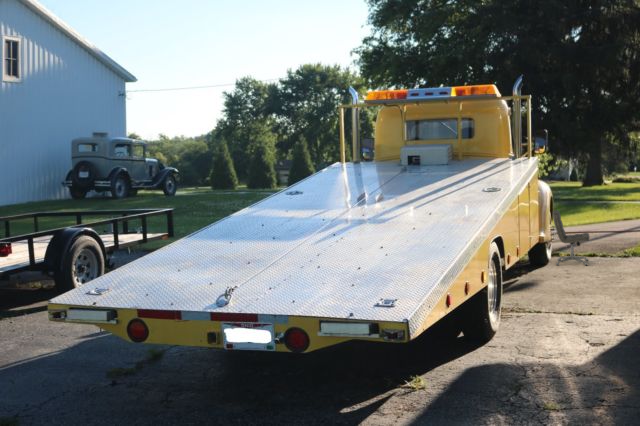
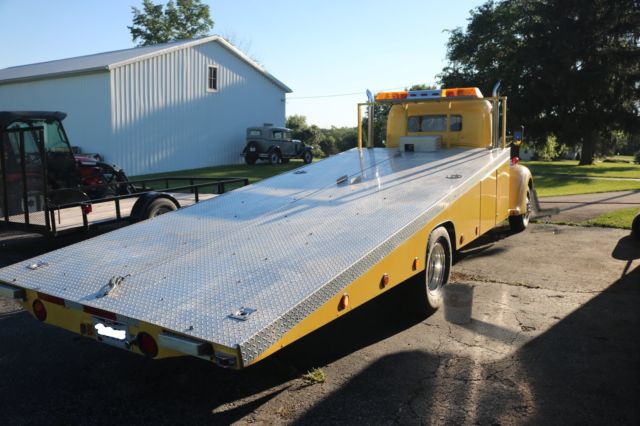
bucket: none [502,303,537,347] -> present [442,283,475,324]

